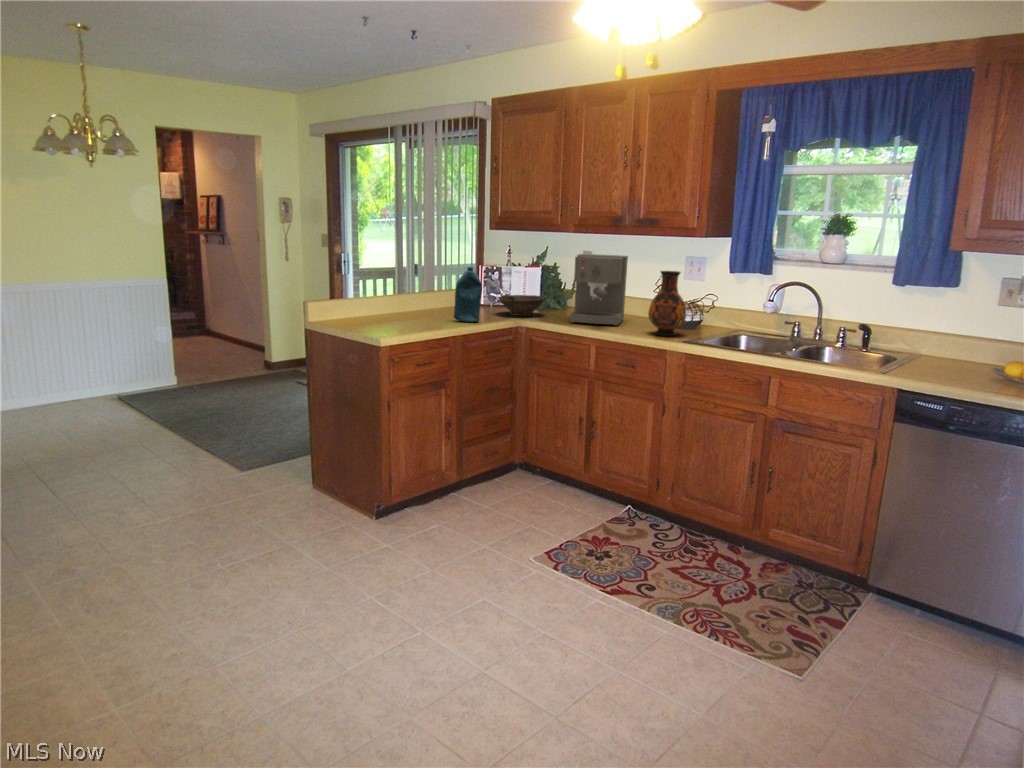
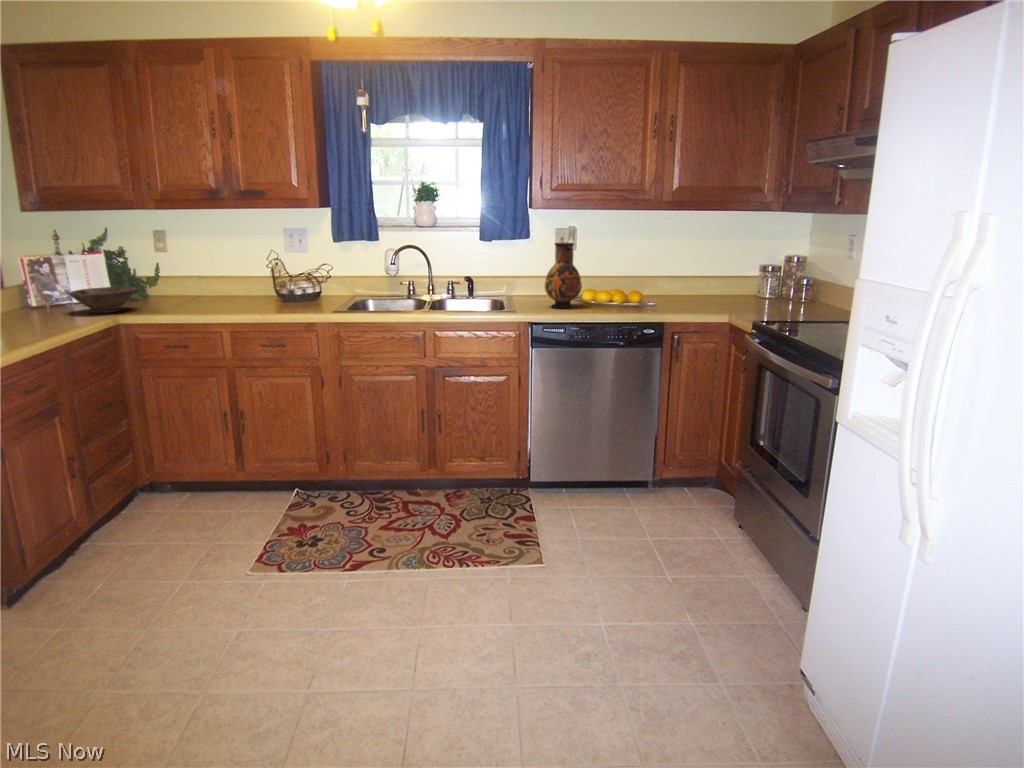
coffee maker: present [570,254,628,326] -> none [171,232,242,311]
bottle: present [454,267,482,322] -> none [22,256,66,328]
vase: present [648,271,686,336] -> present [545,243,582,308]

